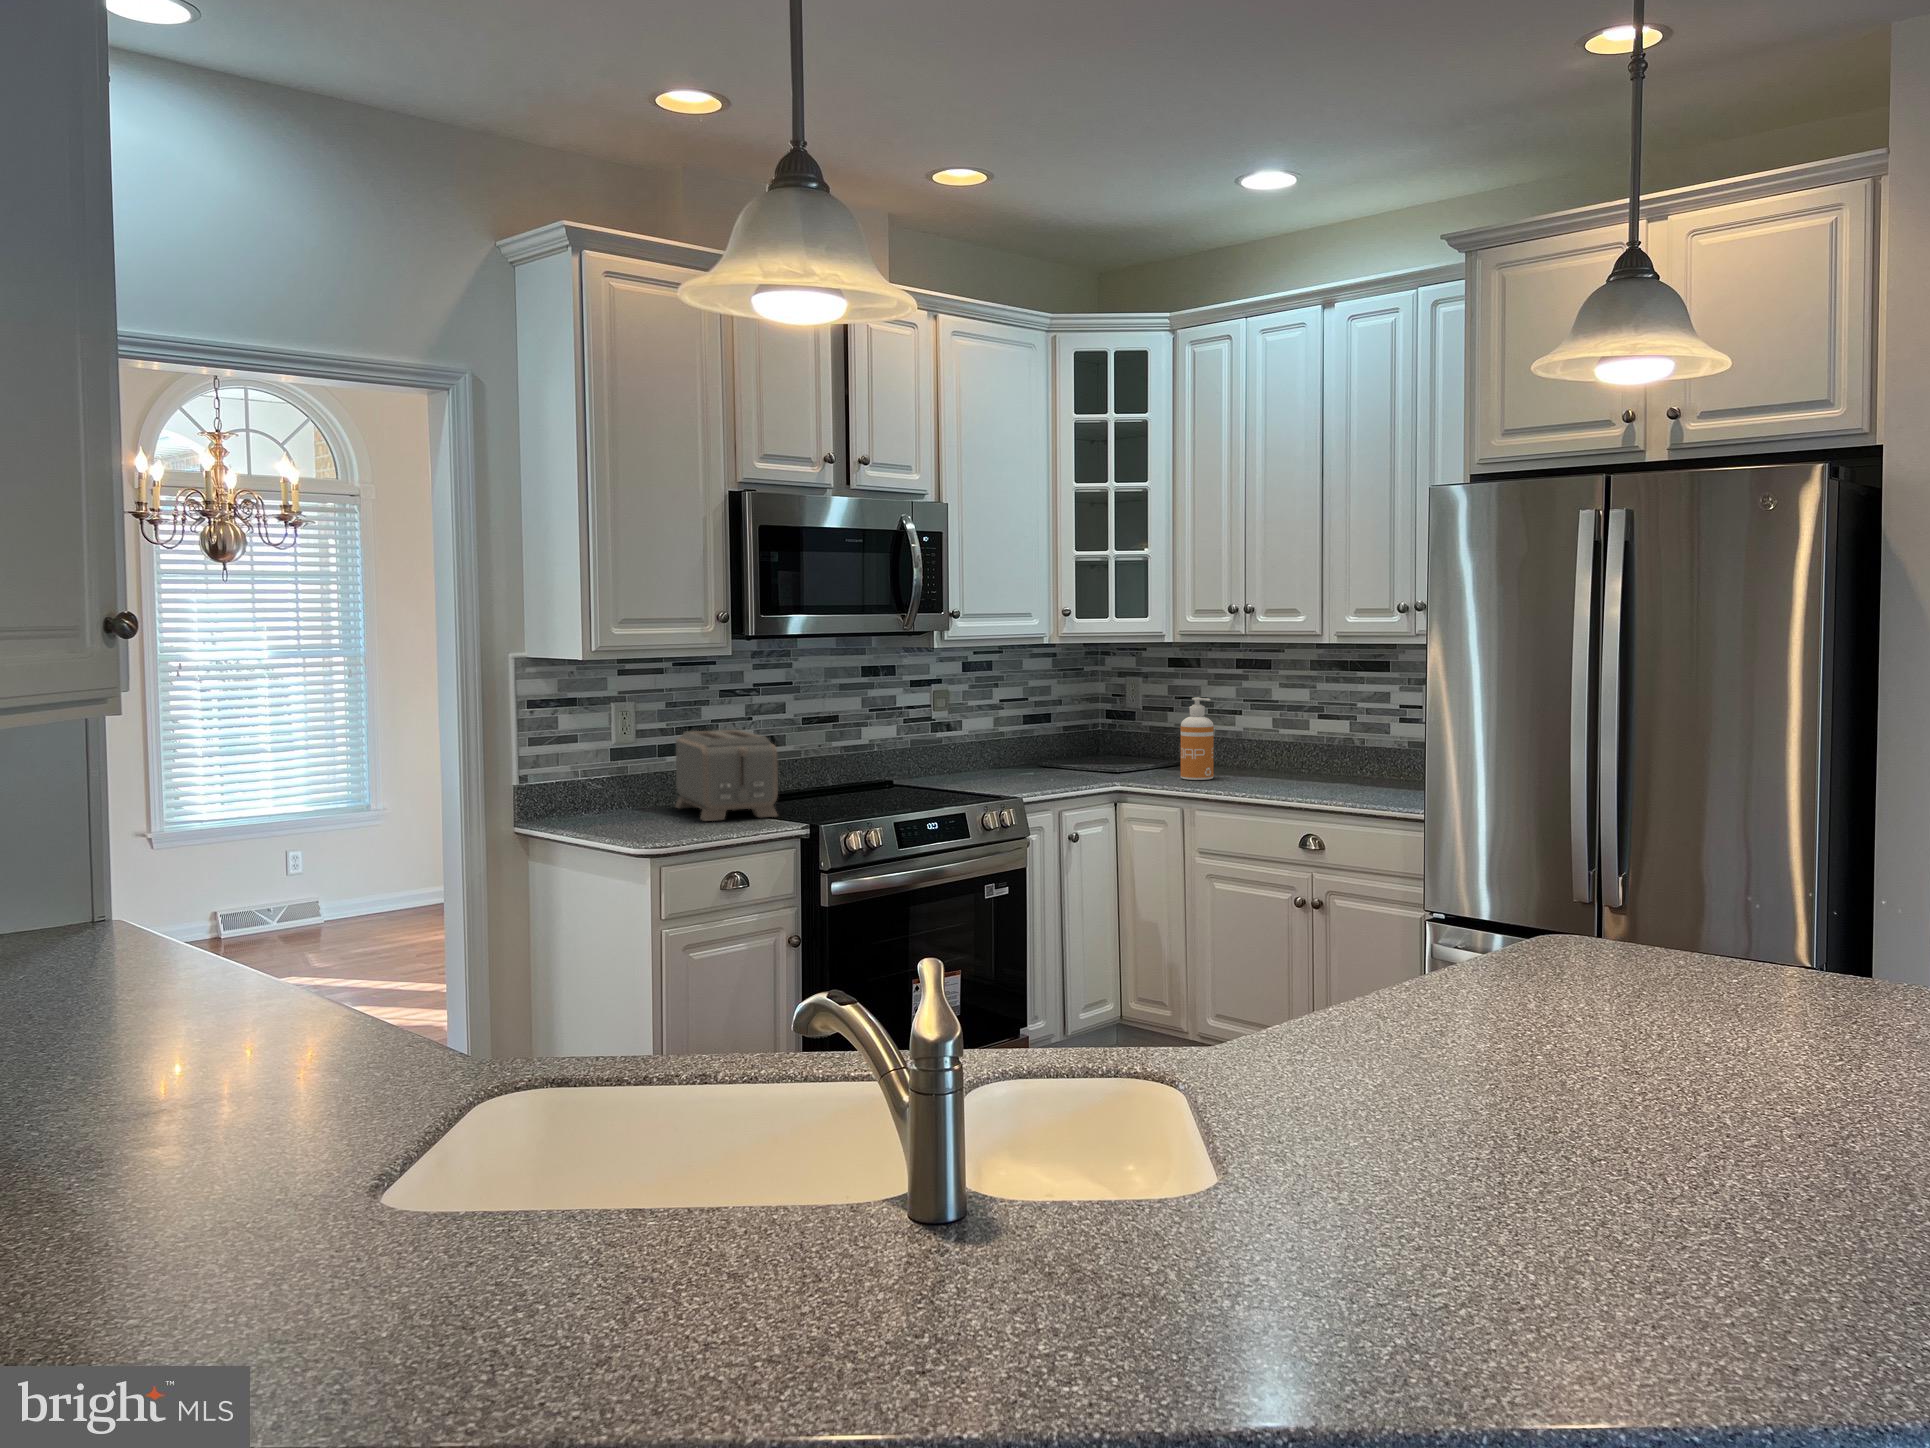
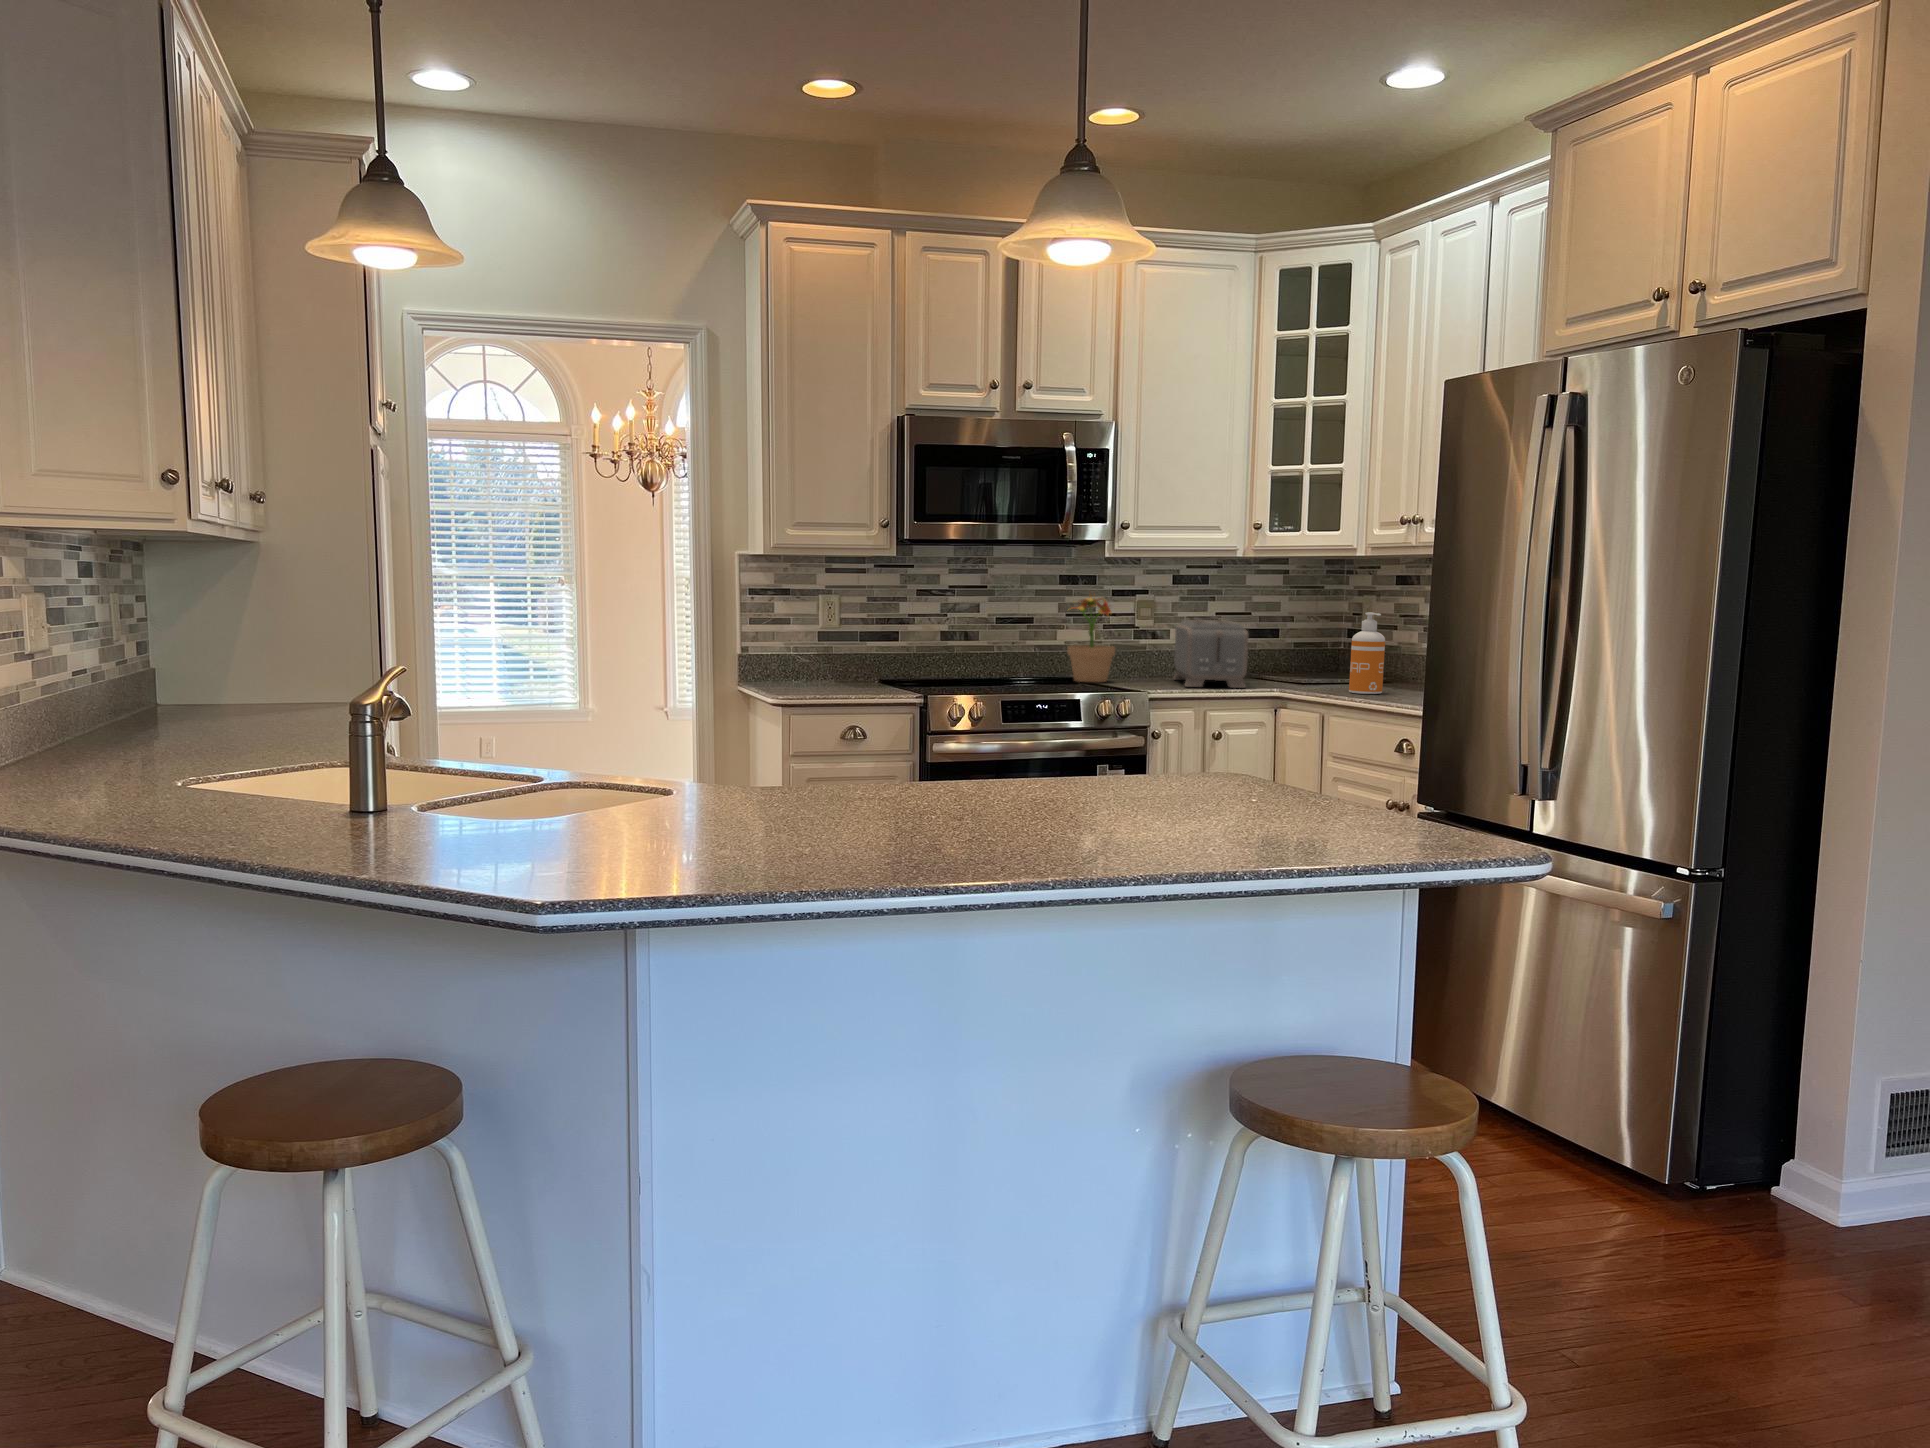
potted plant: none [885,685,937,786] -> present [1068,597,1115,682]
toaster: present [676,730,778,821] -> present [1173,620,1248,688]

